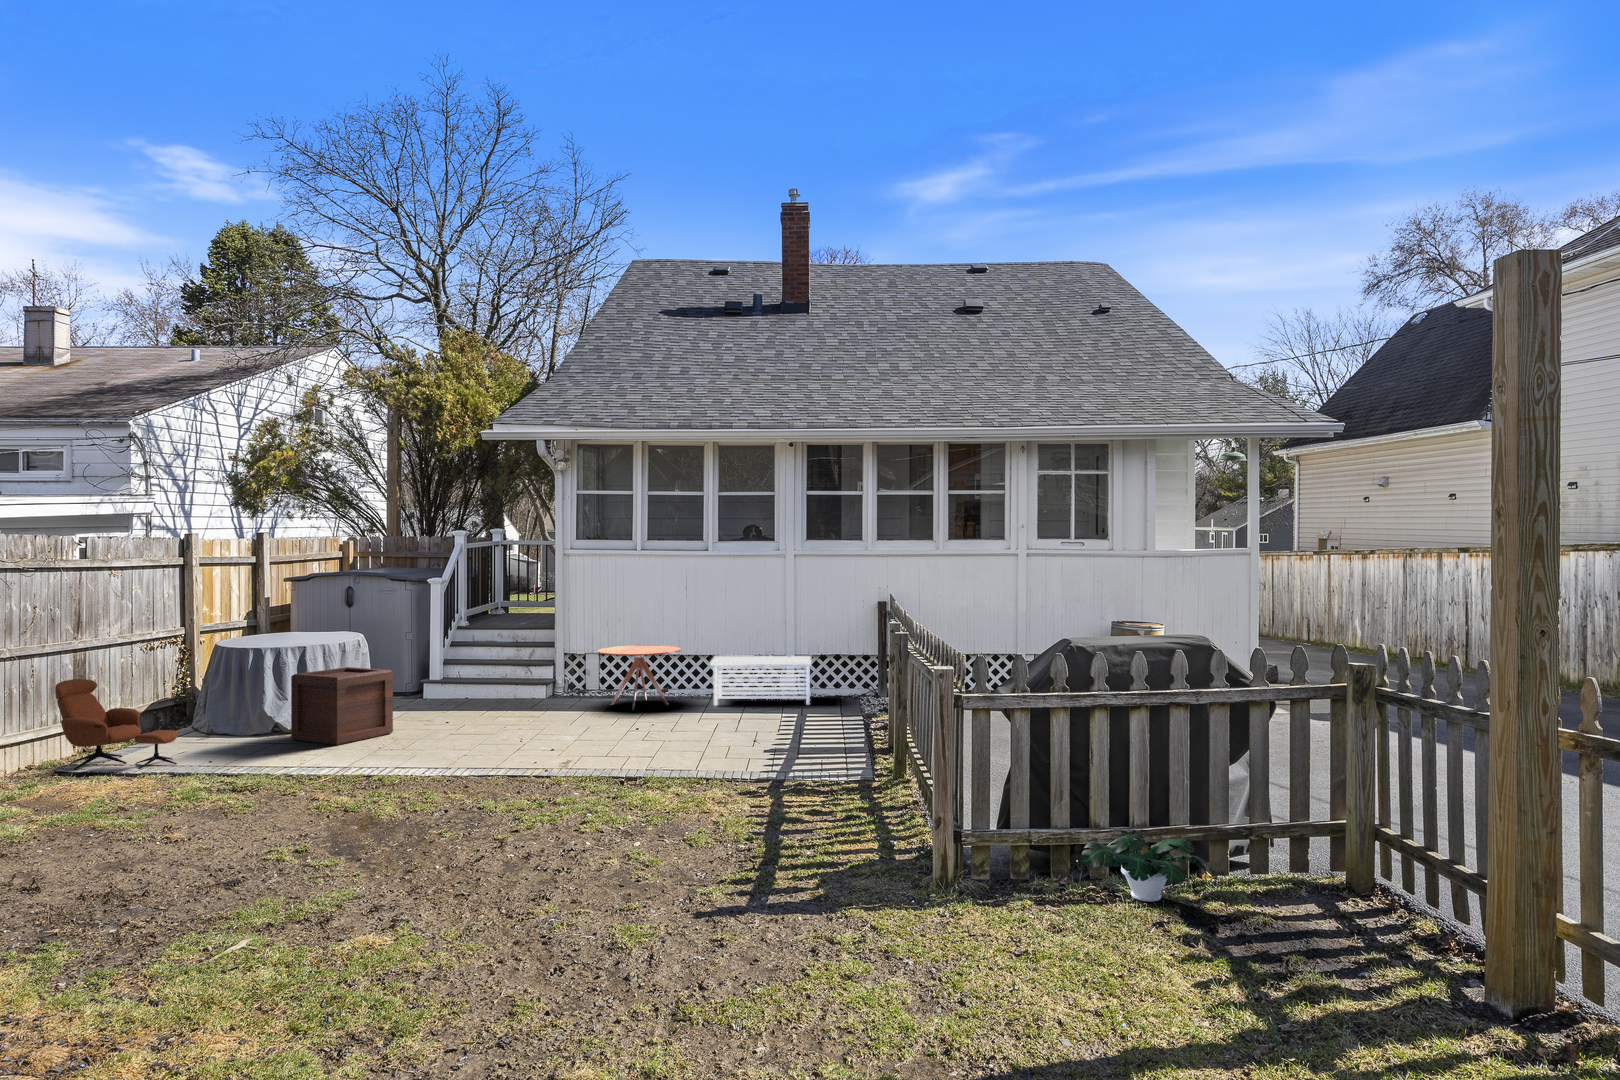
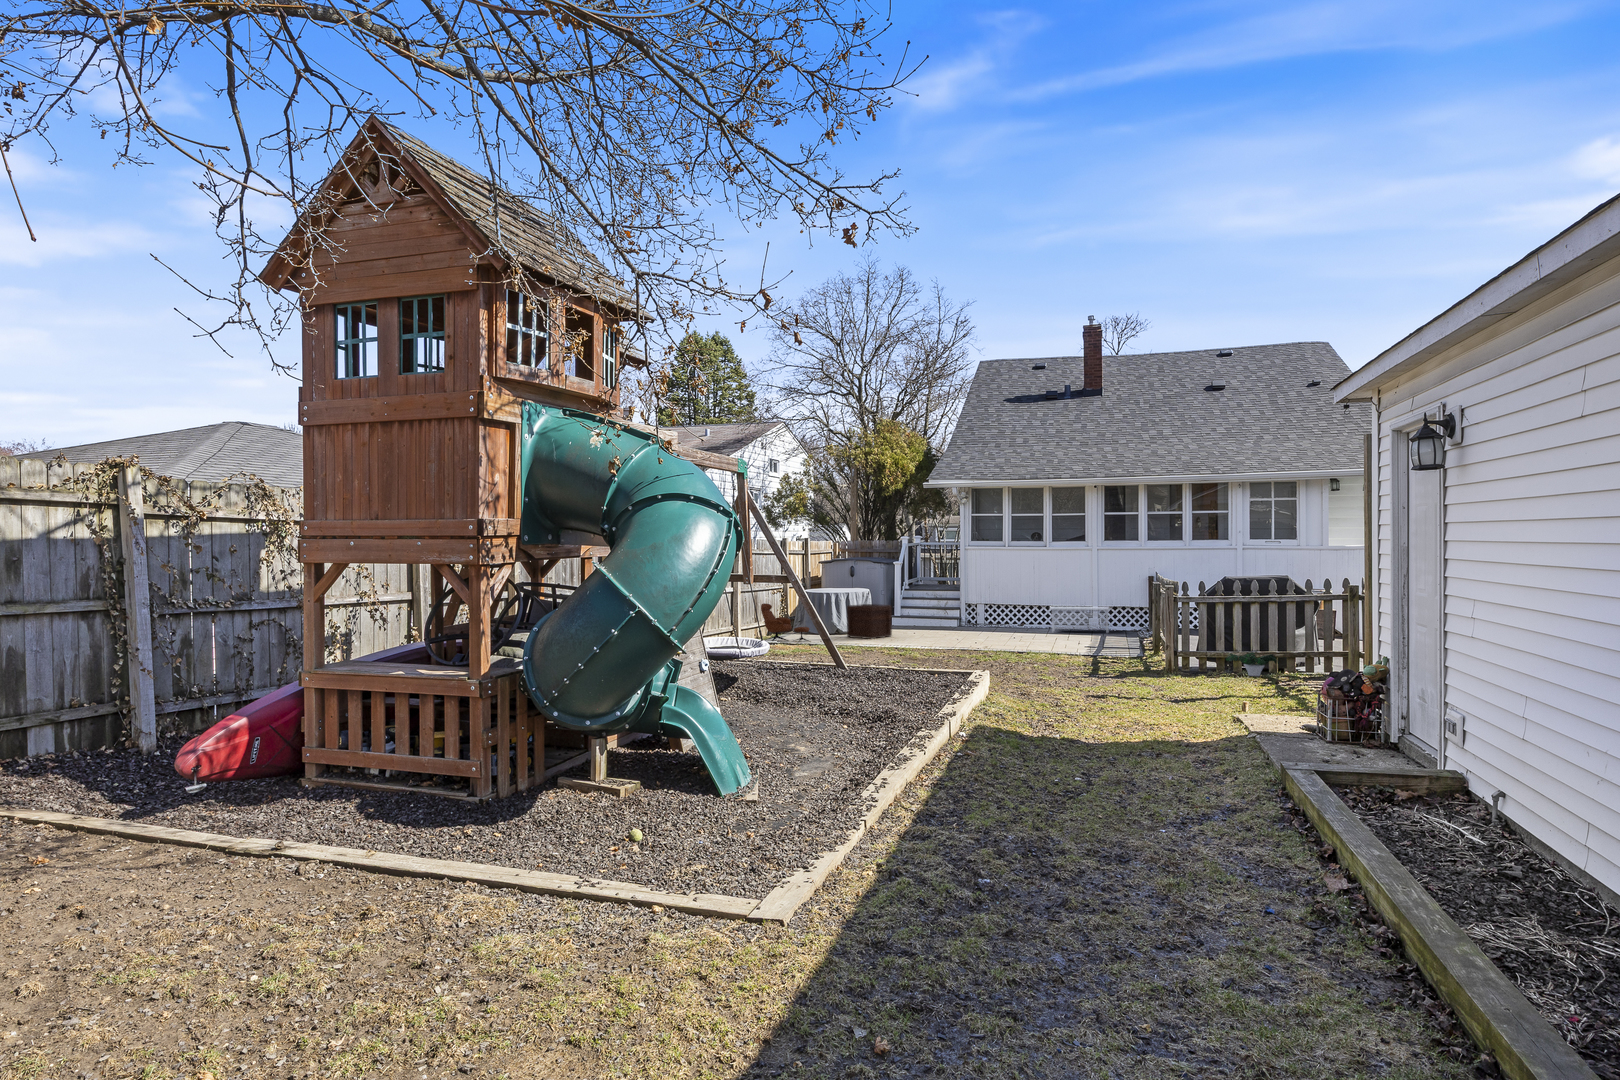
round table: present [598,646,681,710] -> none [986,599,1032,633]

